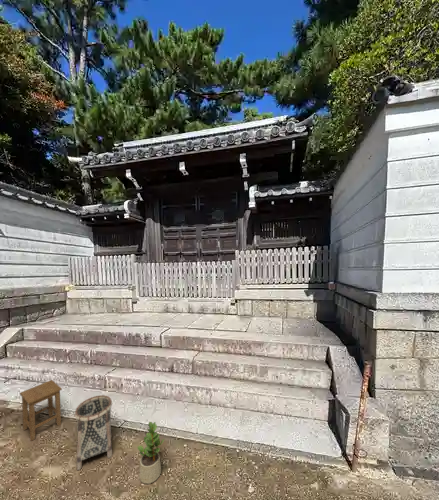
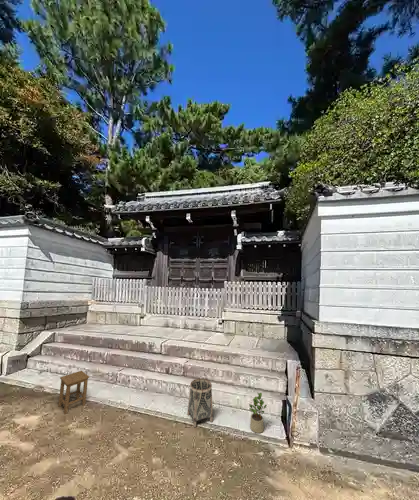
basket: present [75,395,112,470] -> present [187,379,213,427]
potted plant: present [138,422,164,484] -> present [249,393,266,433]

